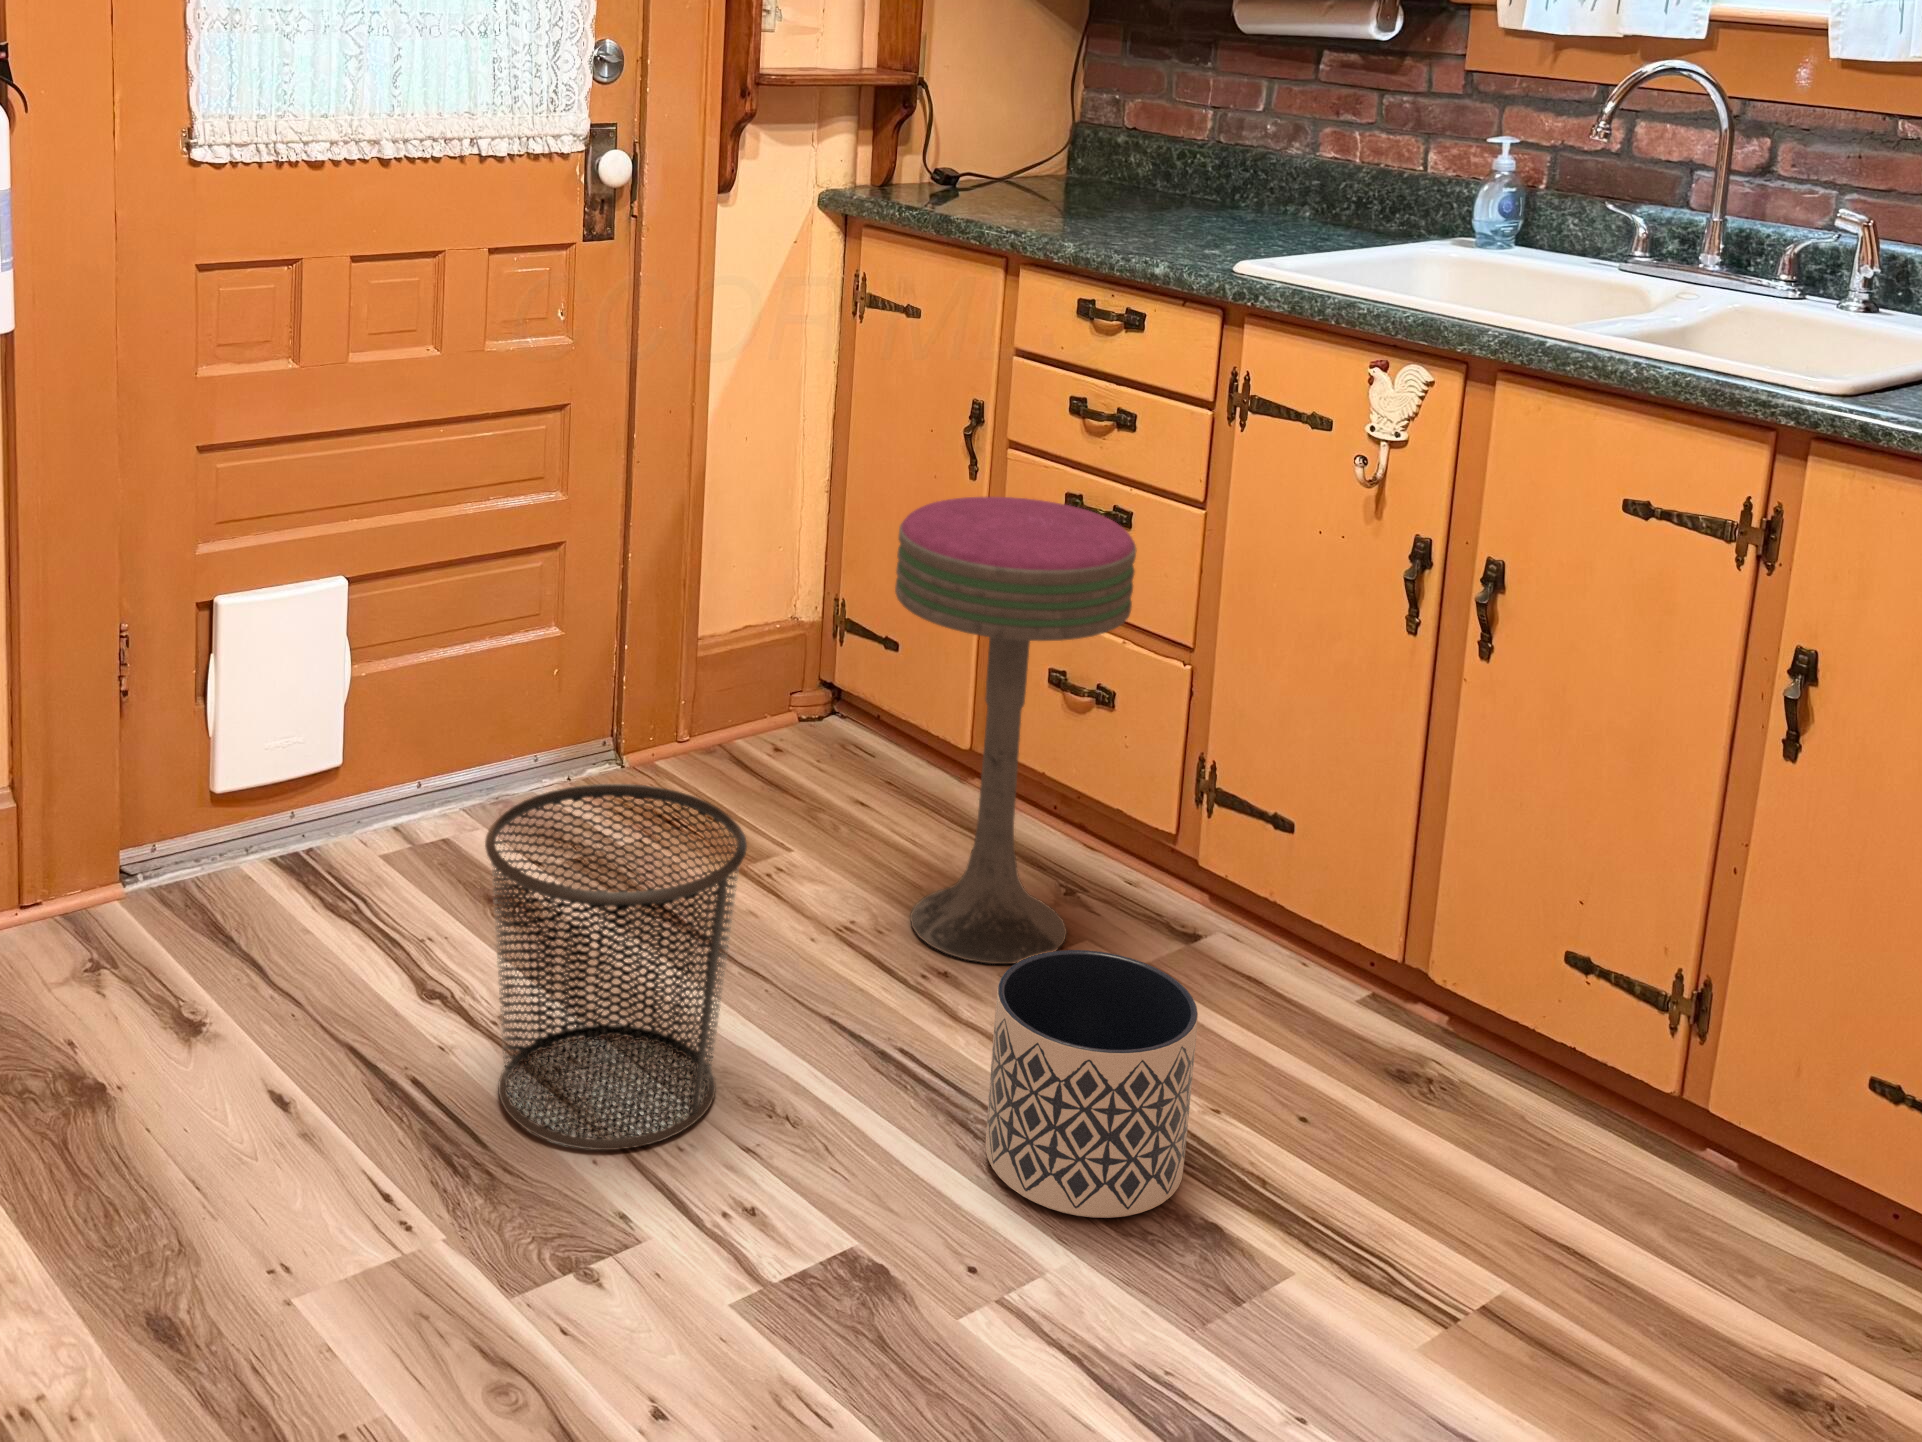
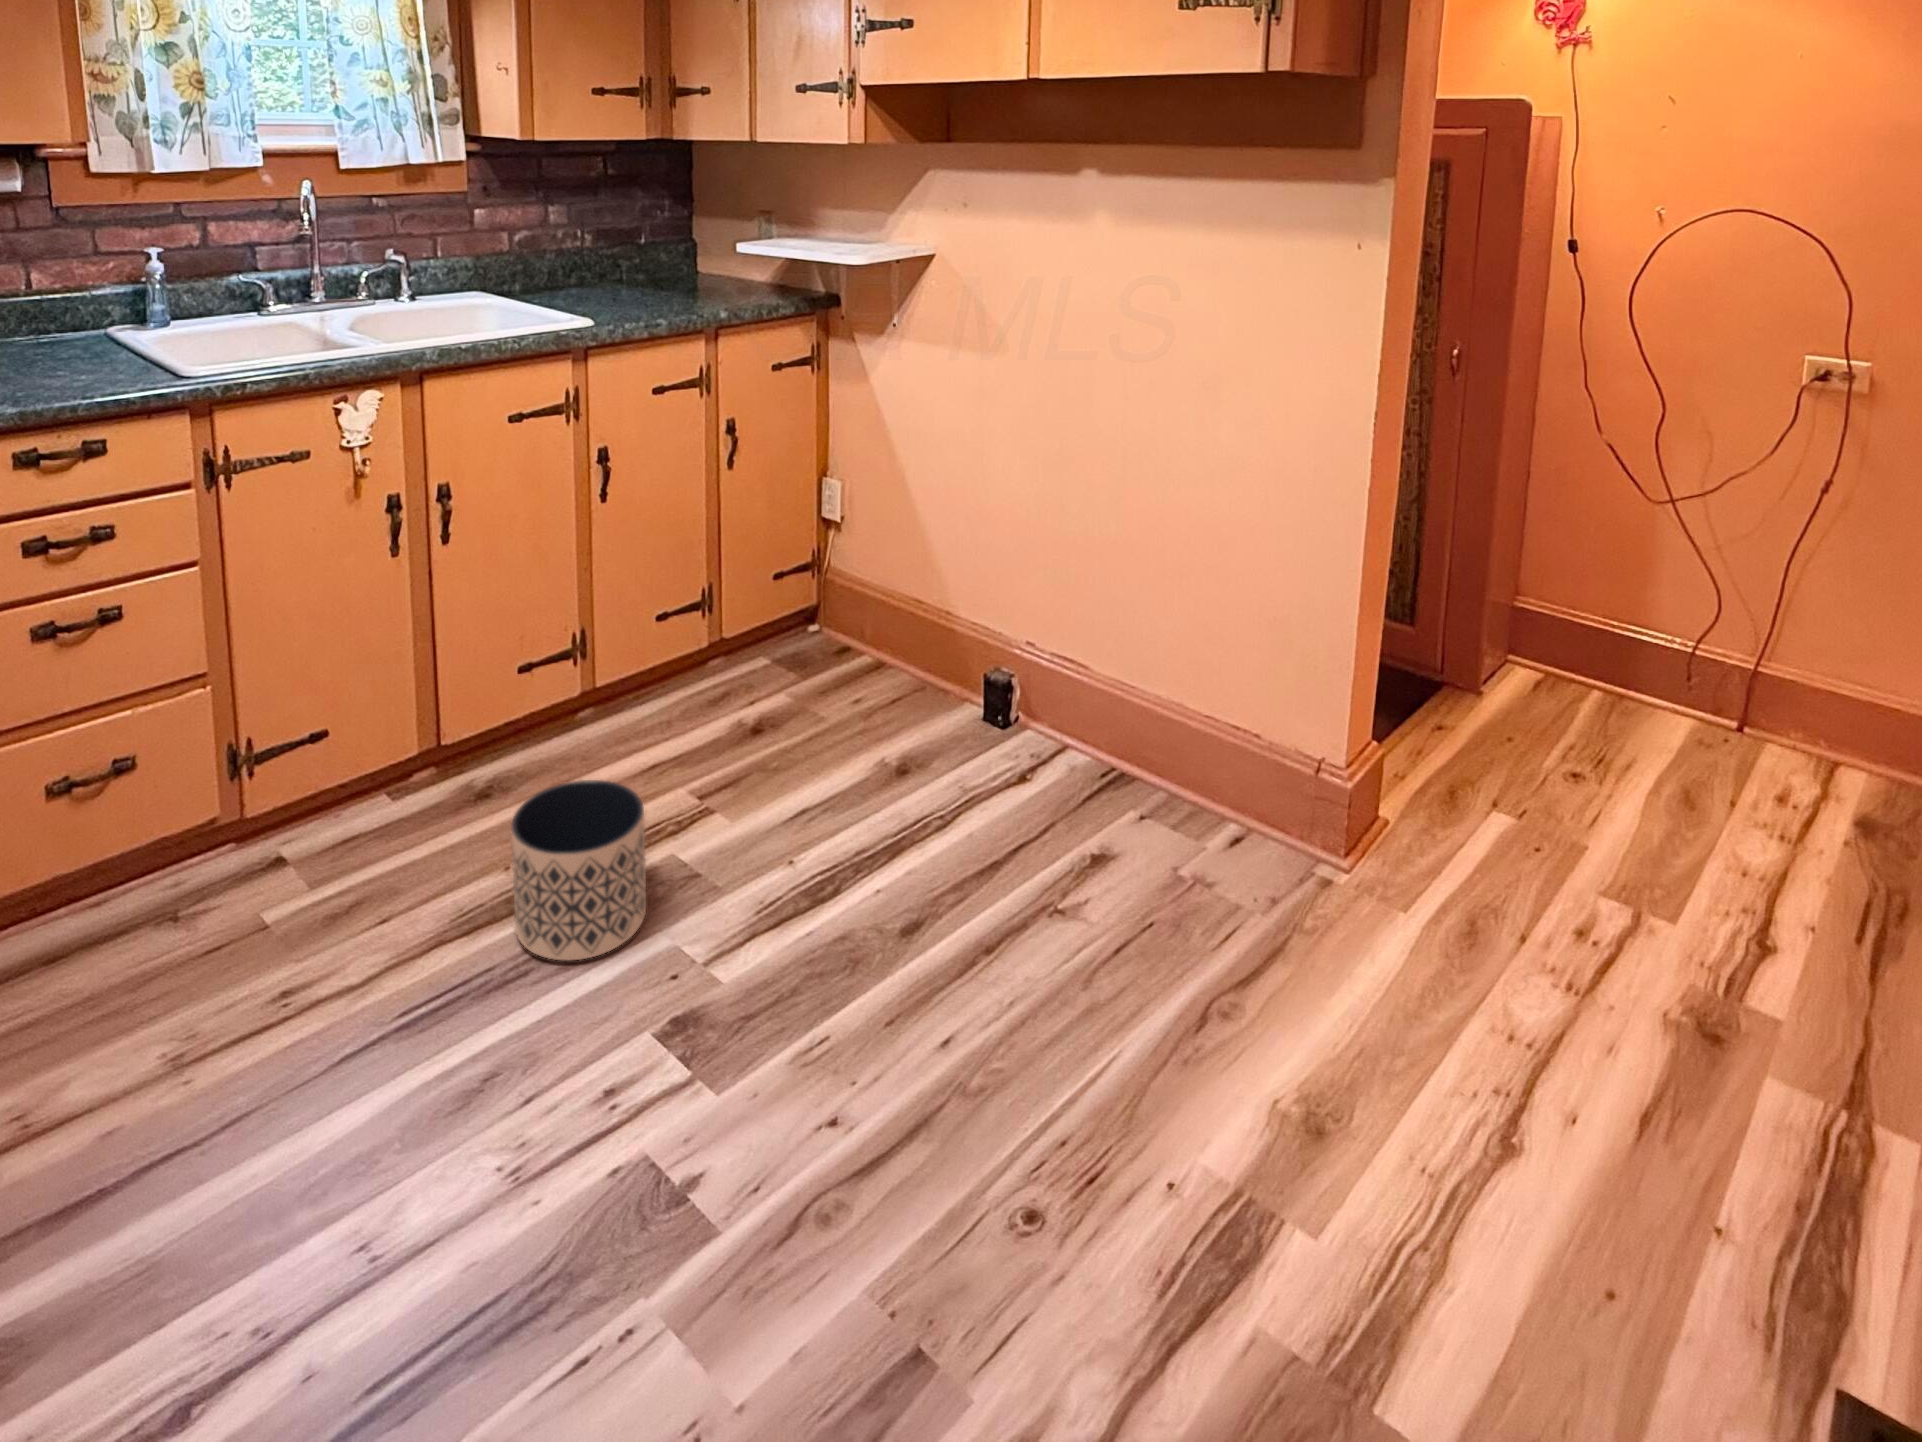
bar stool: present [895,497,1136,964] -> none [84,596,317,1009]
waste bin: present [485,784,747,1150] -> none [276,915,536,1307]

